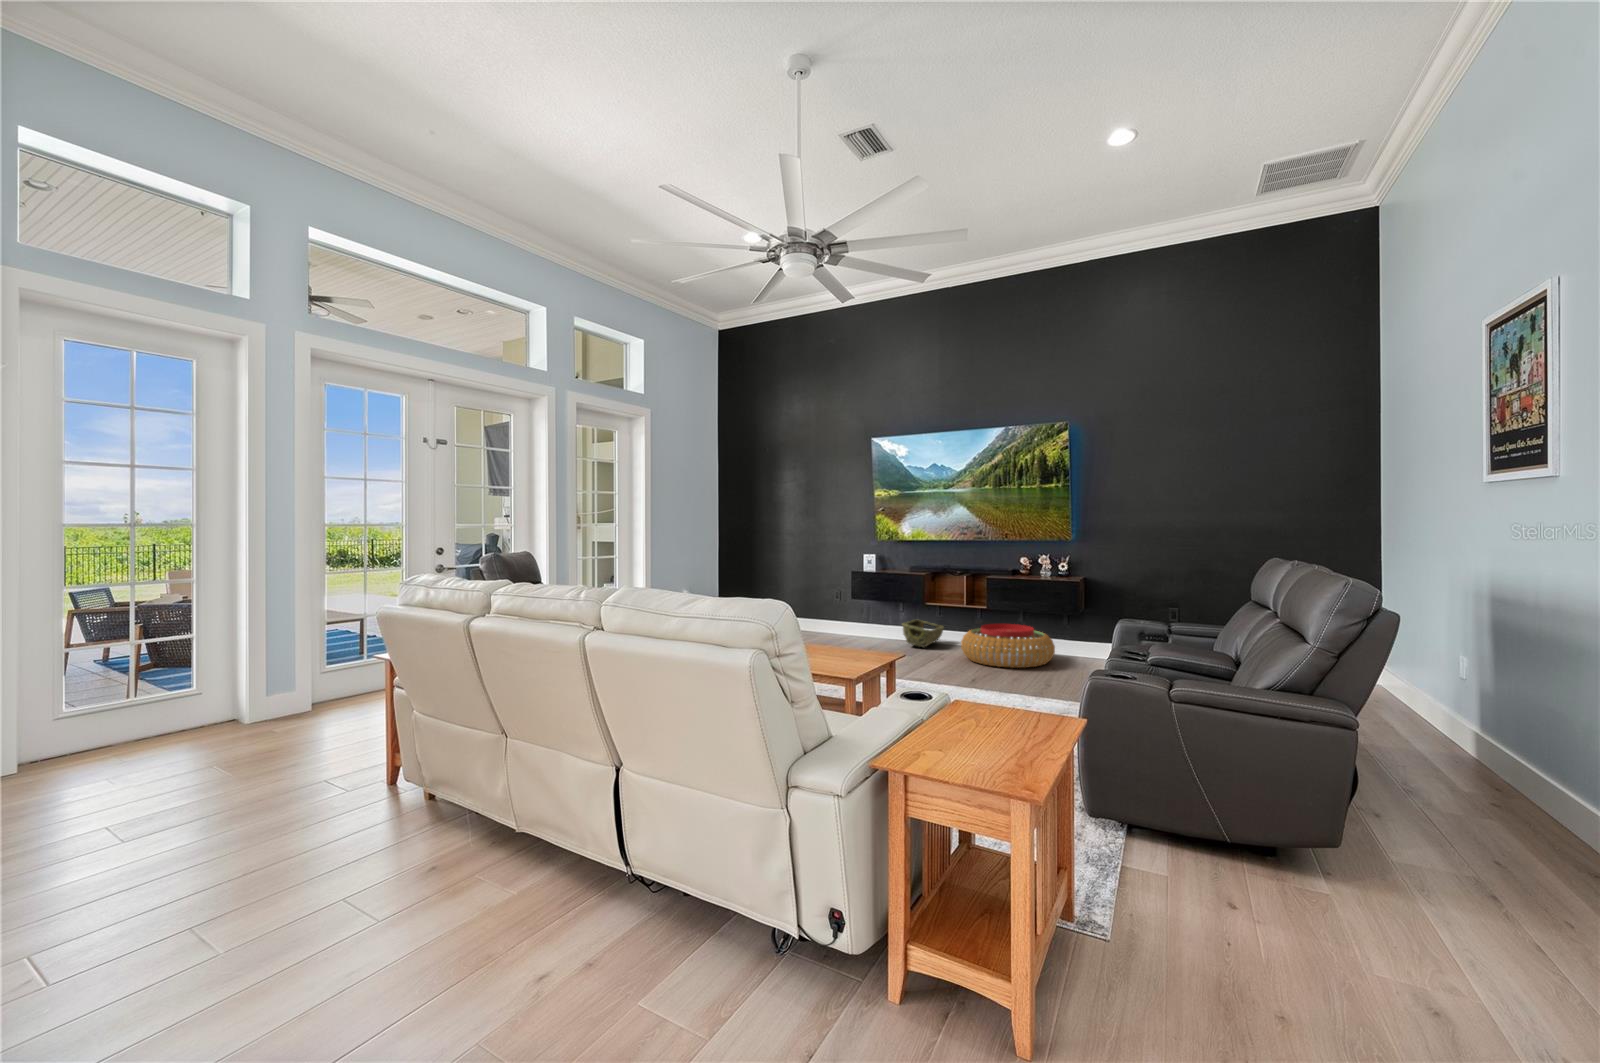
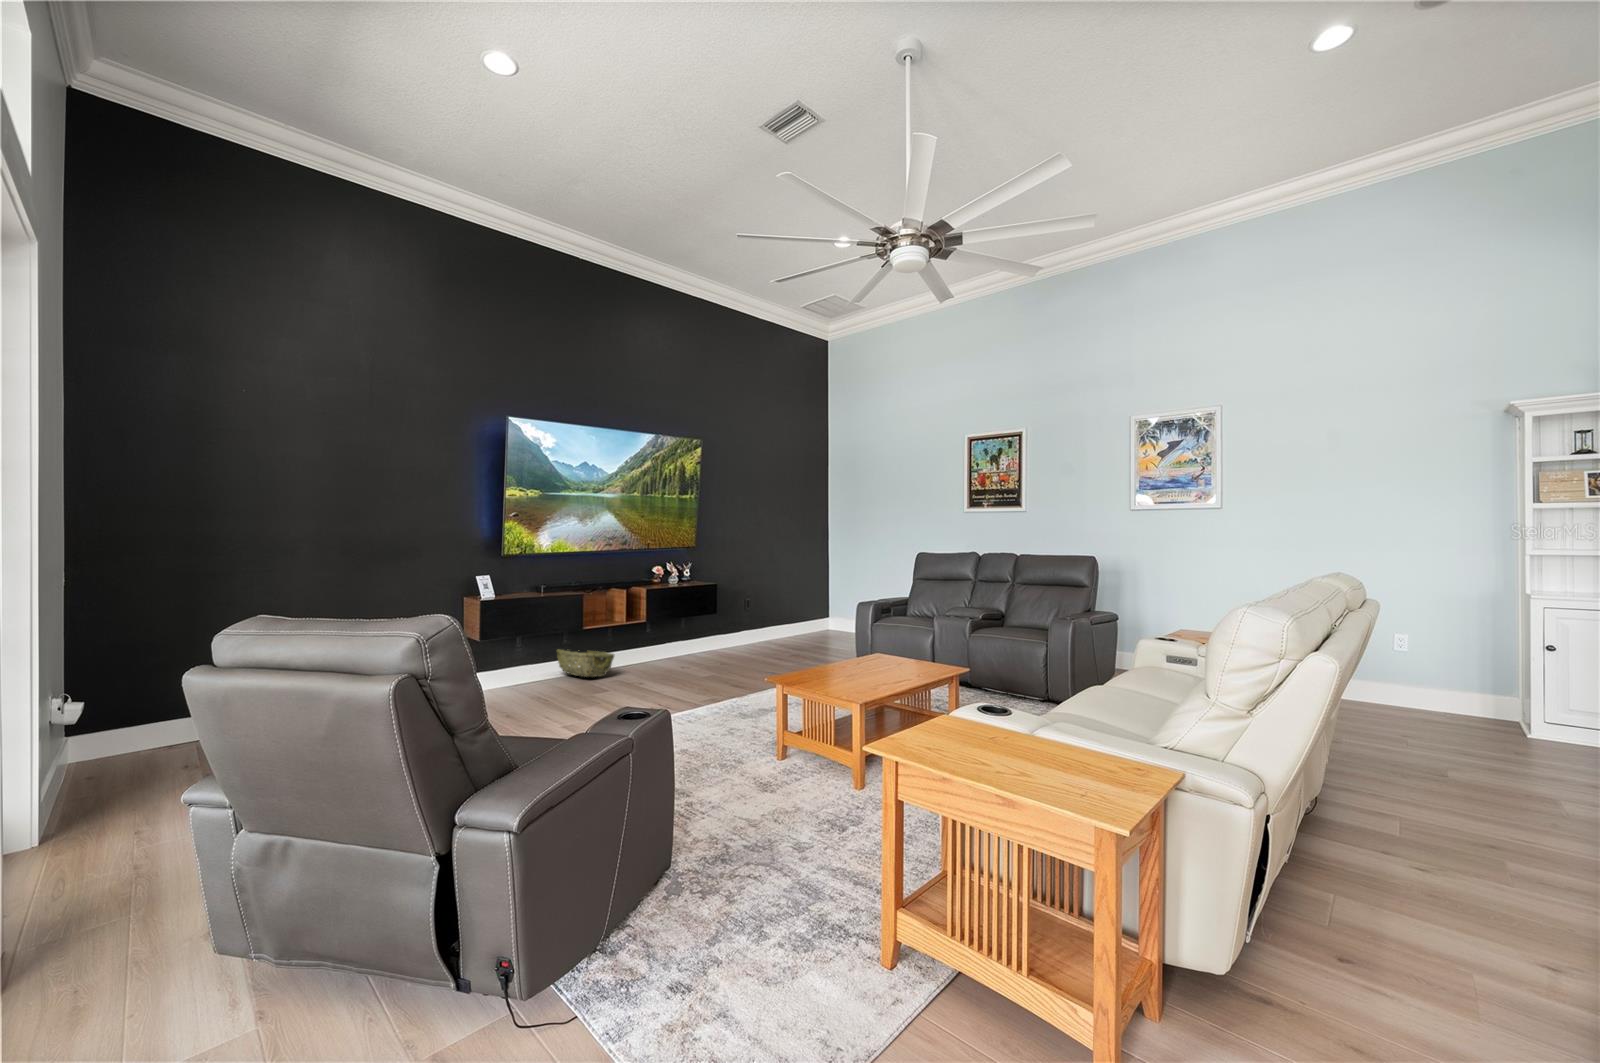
pouf: present [961,624,1055,668] -> none [648,631,736,673]

